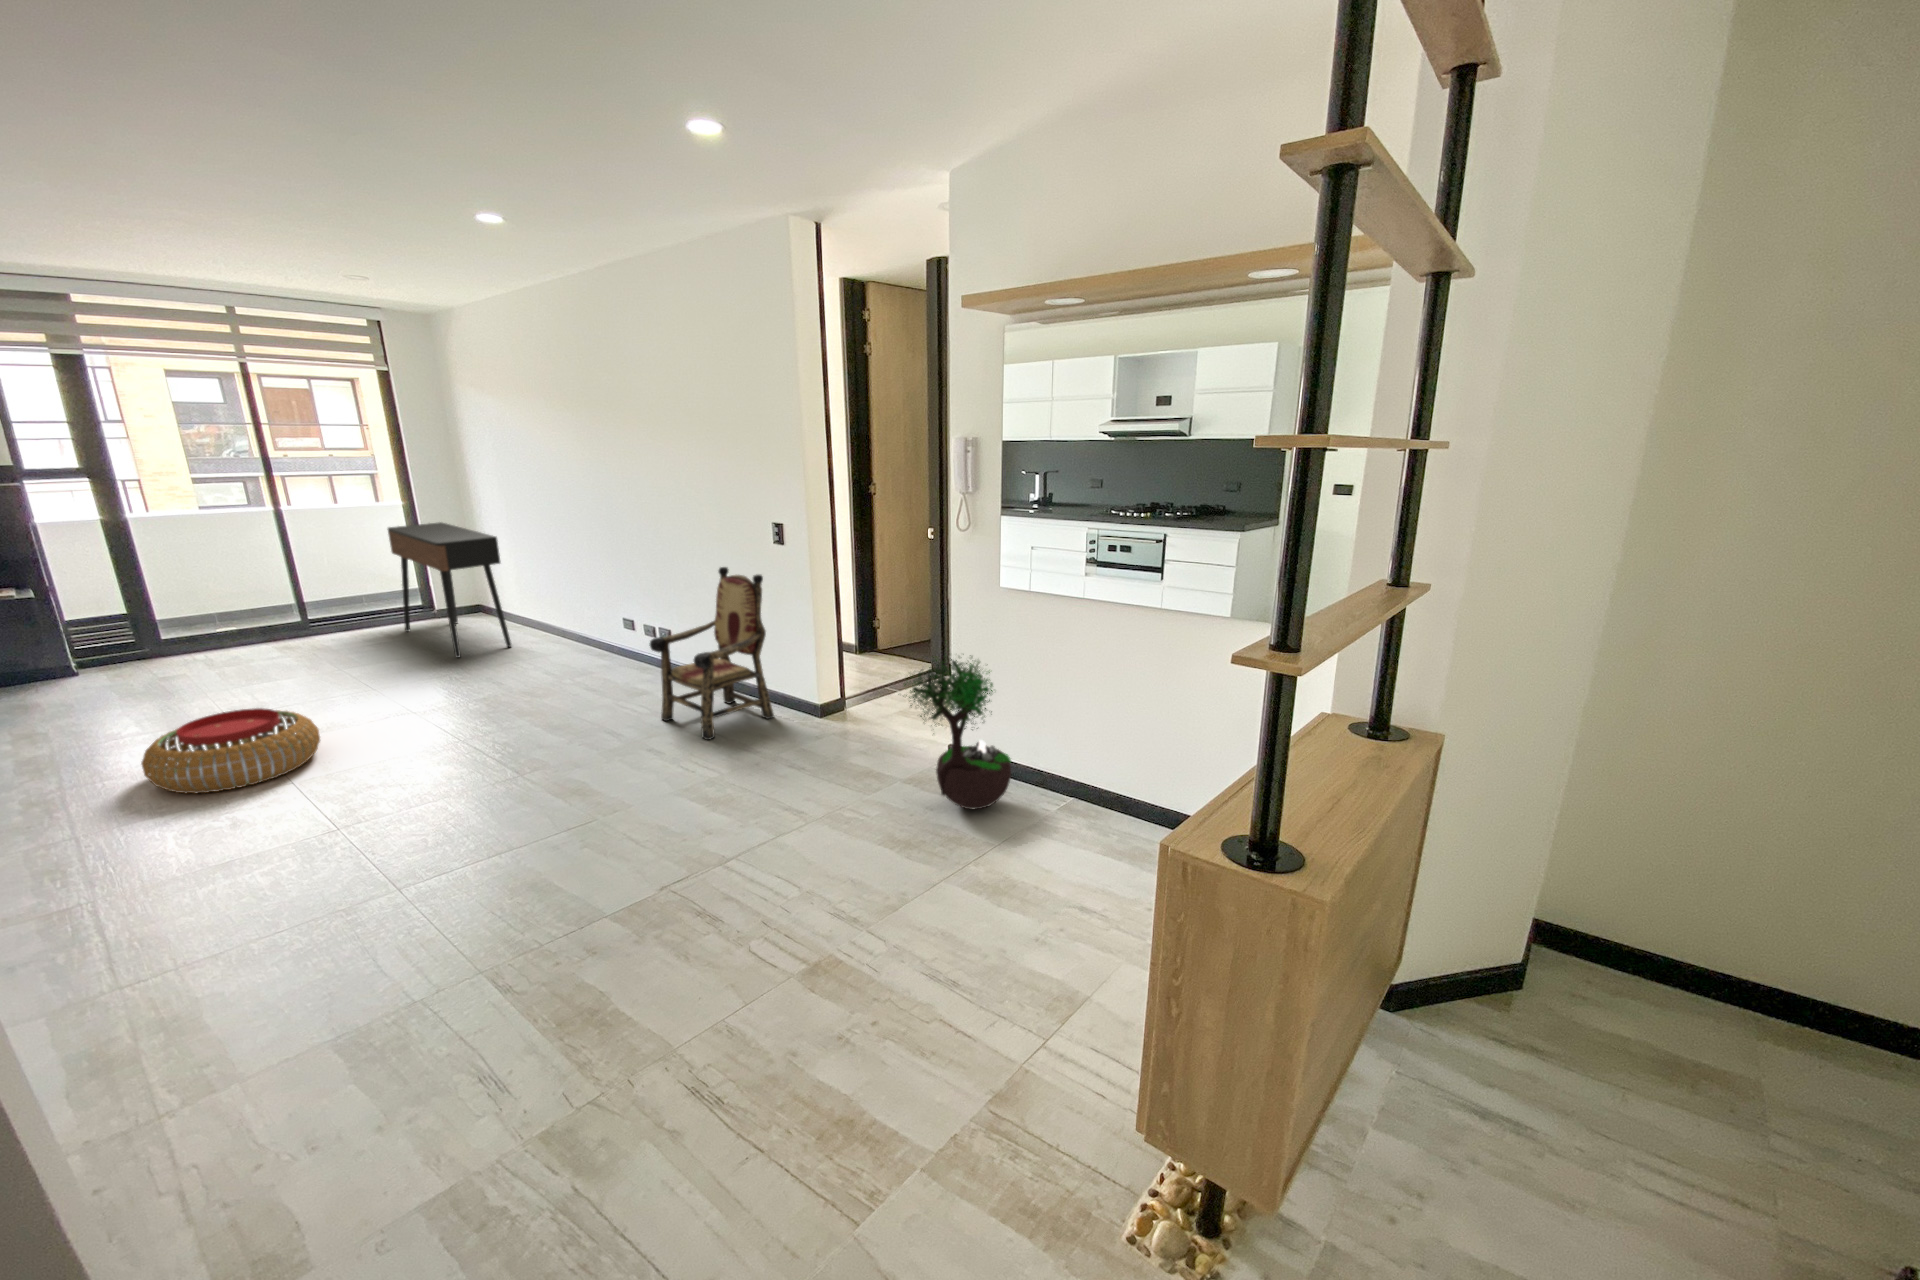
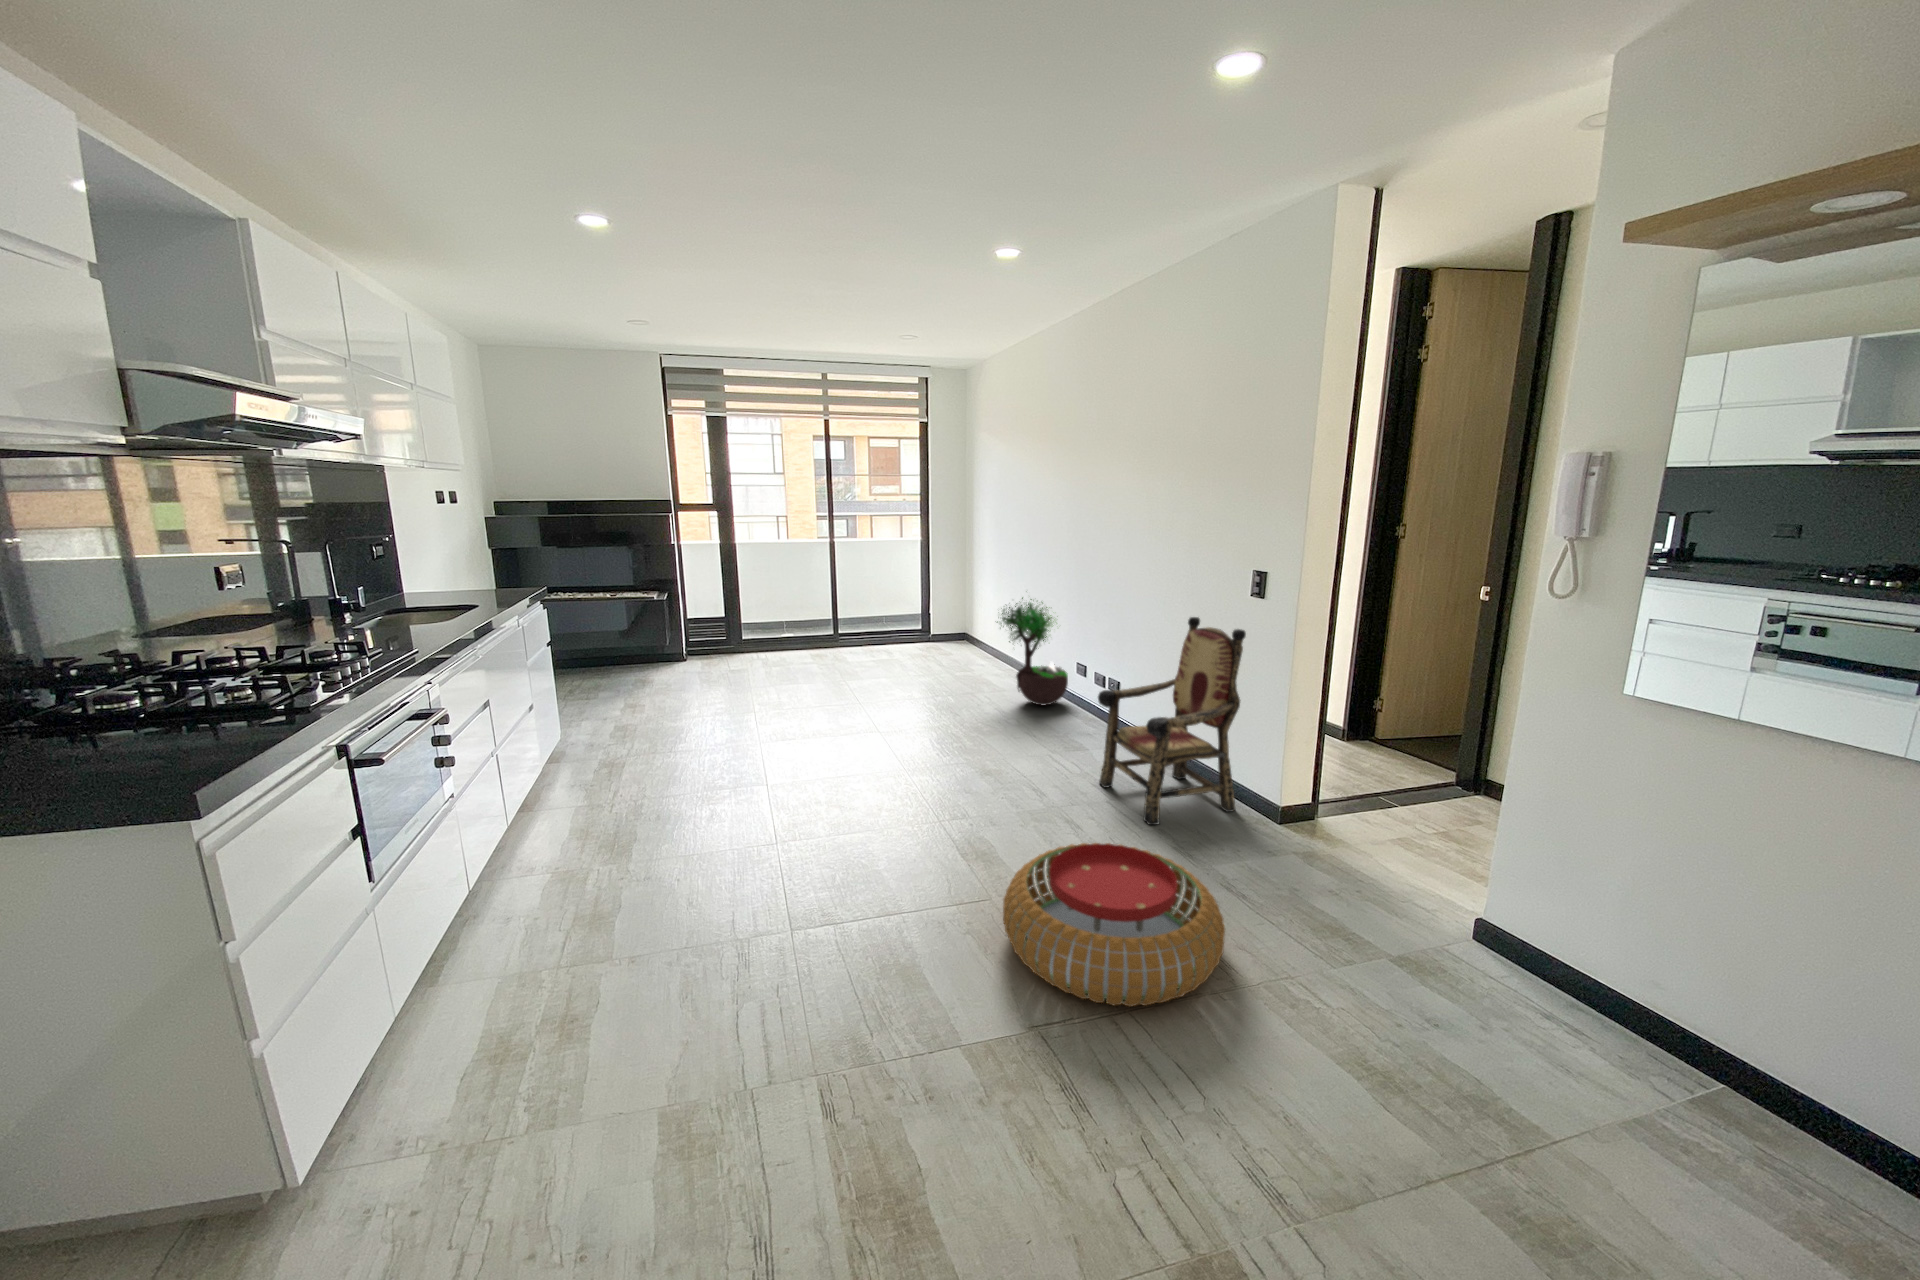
console table: present [388,522,511,658] -> none [898,561,976,680]
potted tree: present [898,656,1011,809] -> present [997,597,1068,705]
pouf: present [141,708,320,793] -> present [1003,843,1225,1007]

